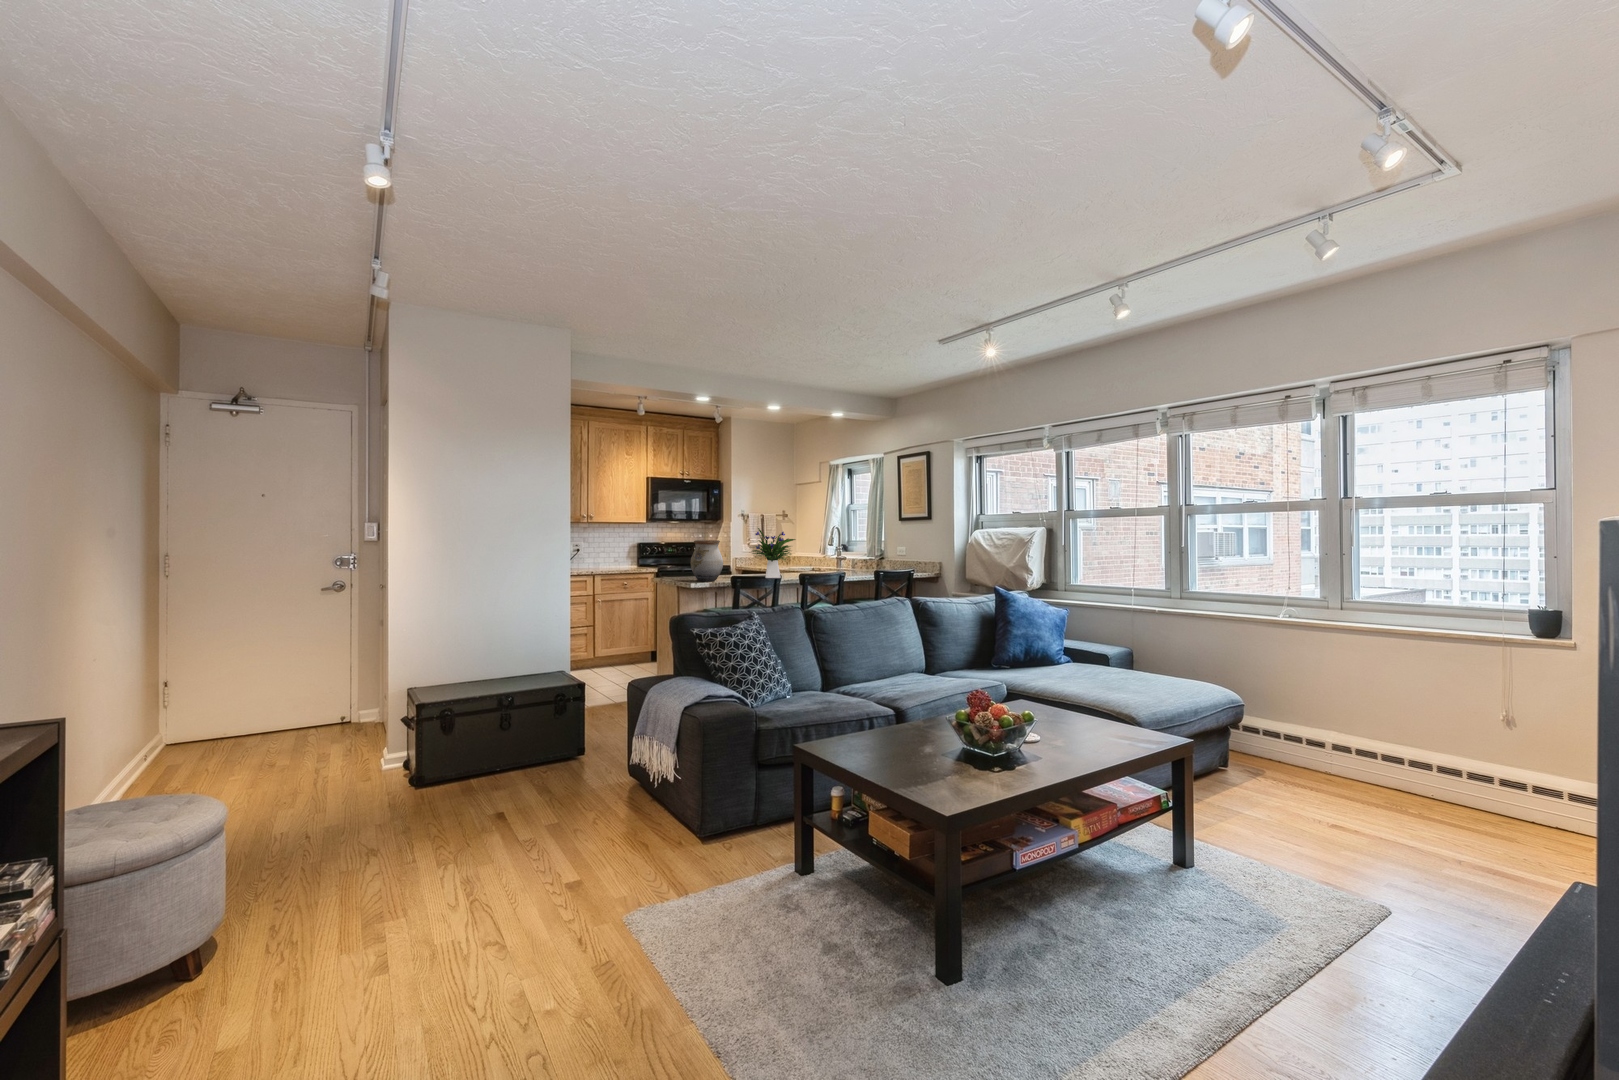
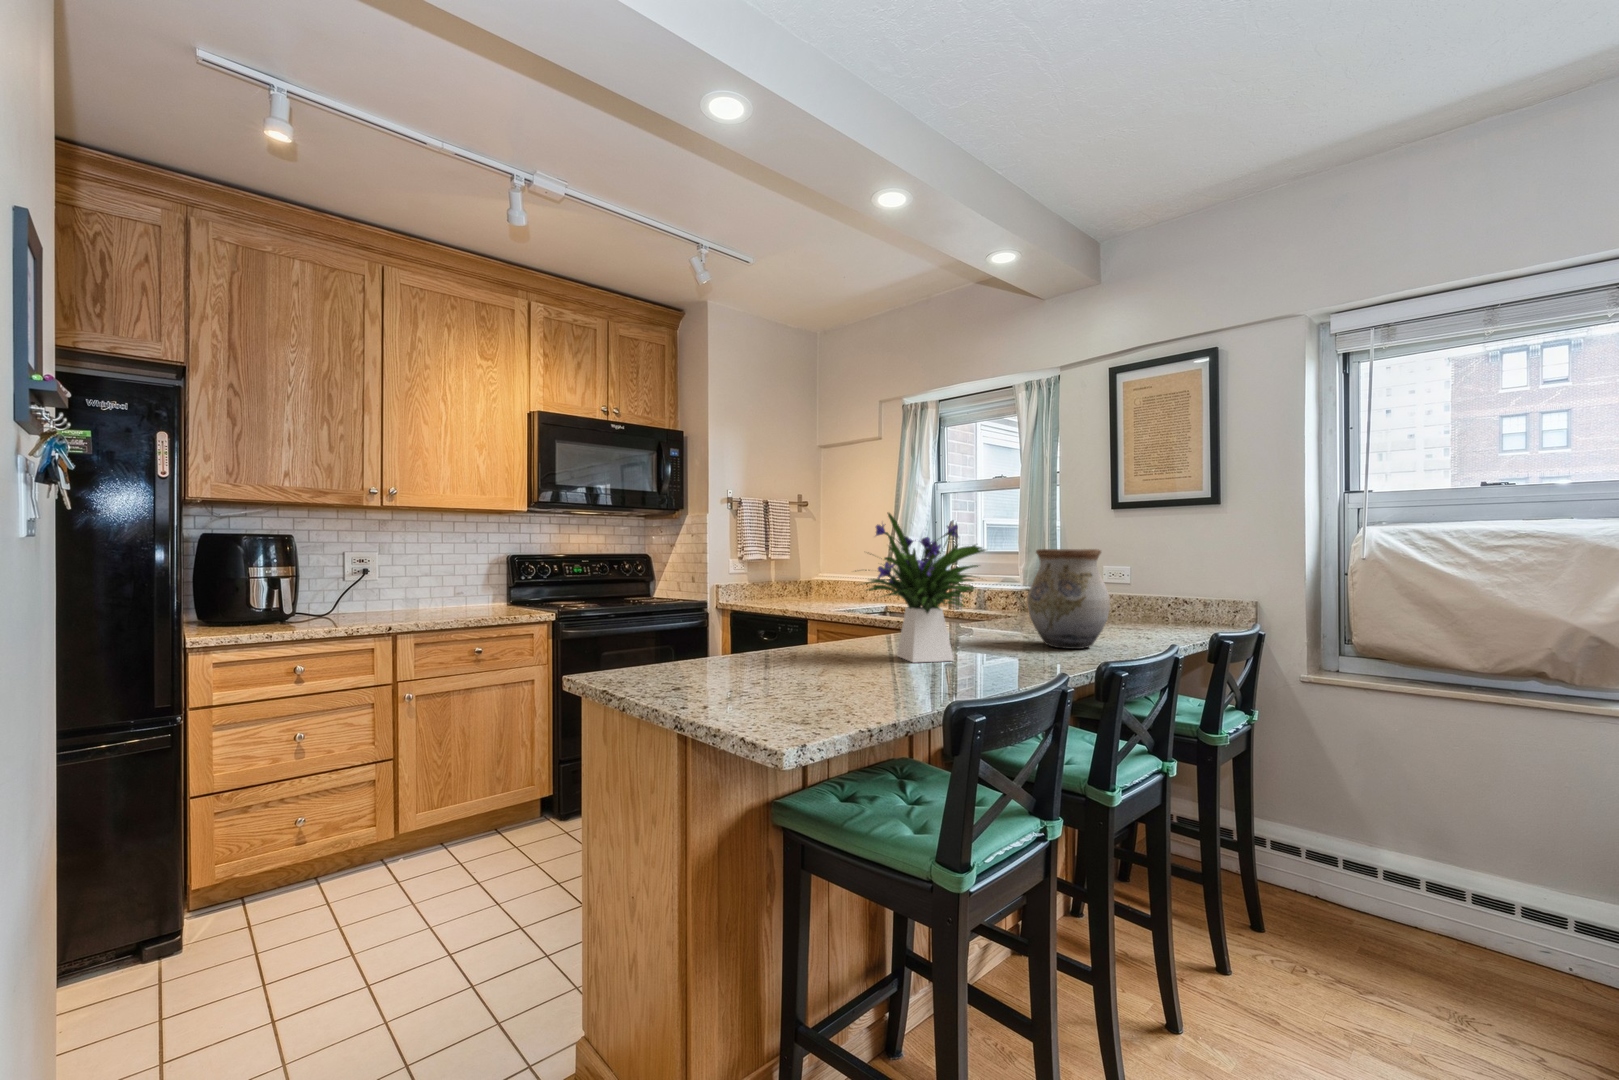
vase: present [690,540,723,581] -> present [1027,549,1110,649]

